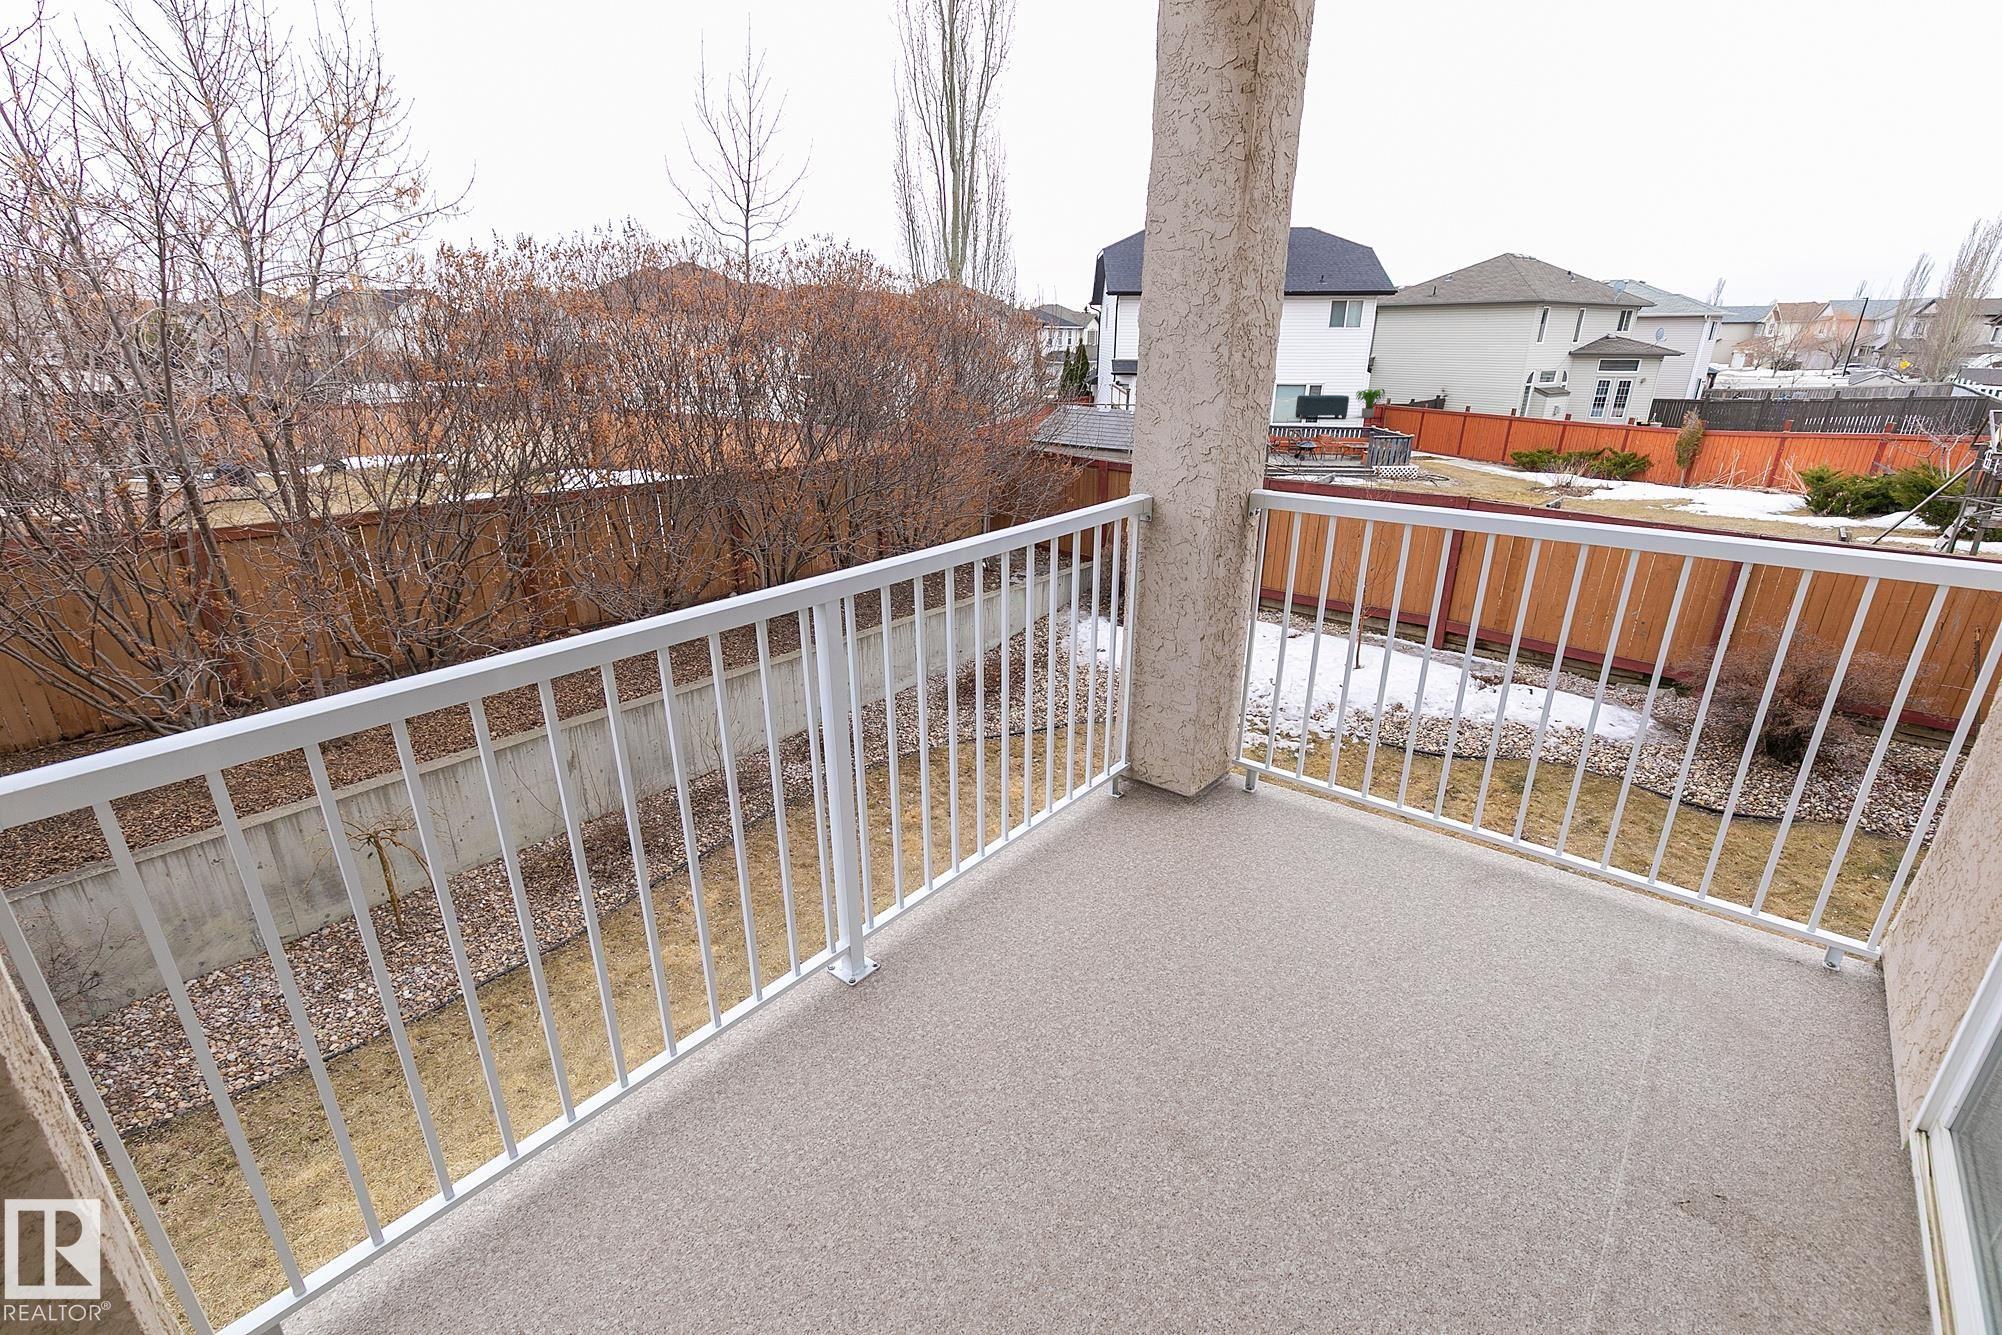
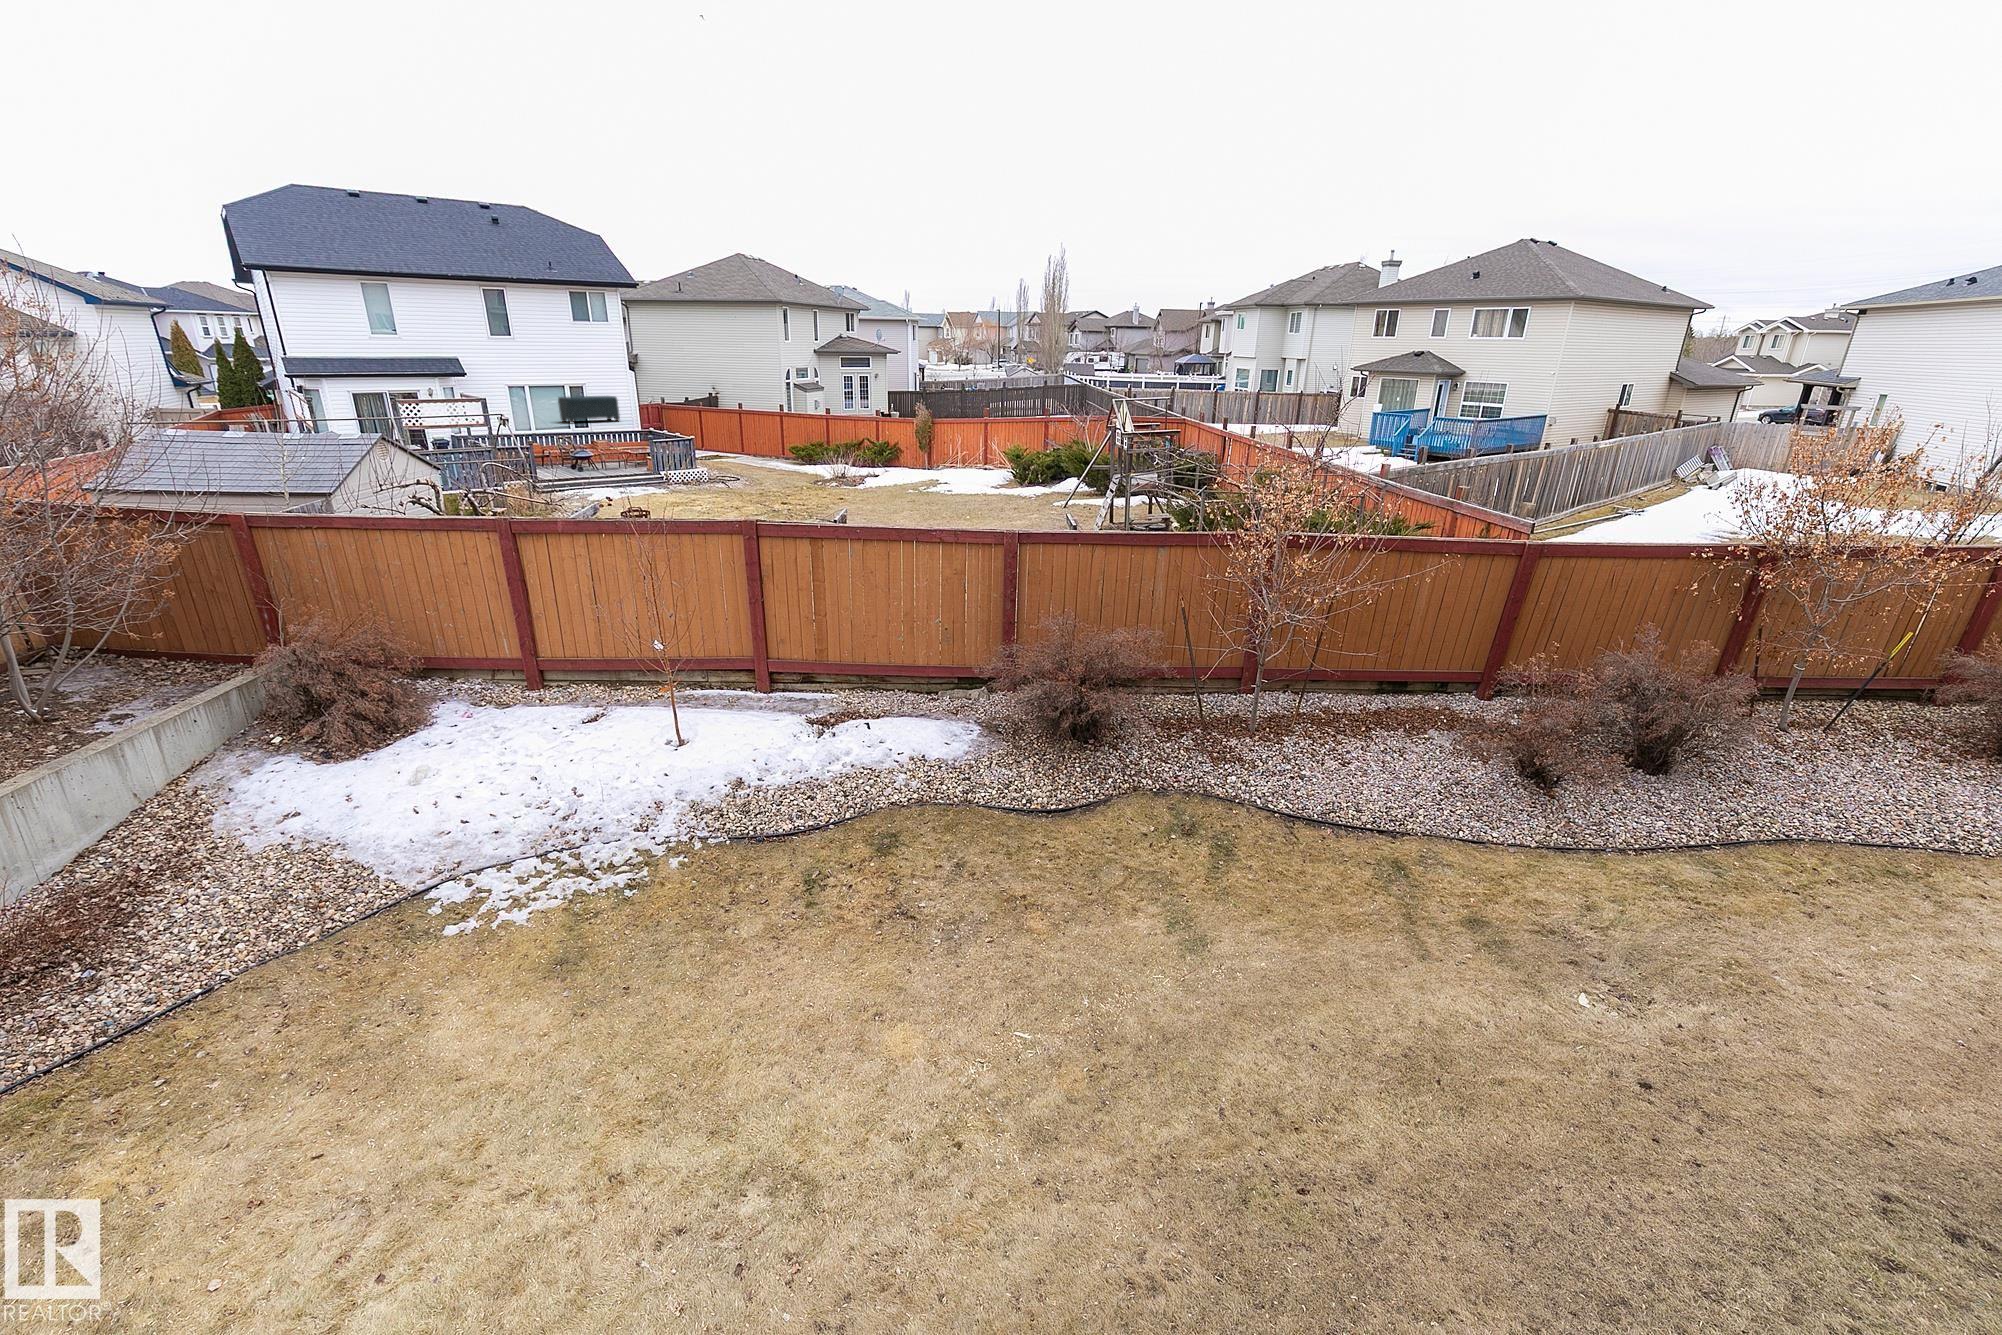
potted plant: present [1356,389,1385,418] -> none [624,388,657,419]

